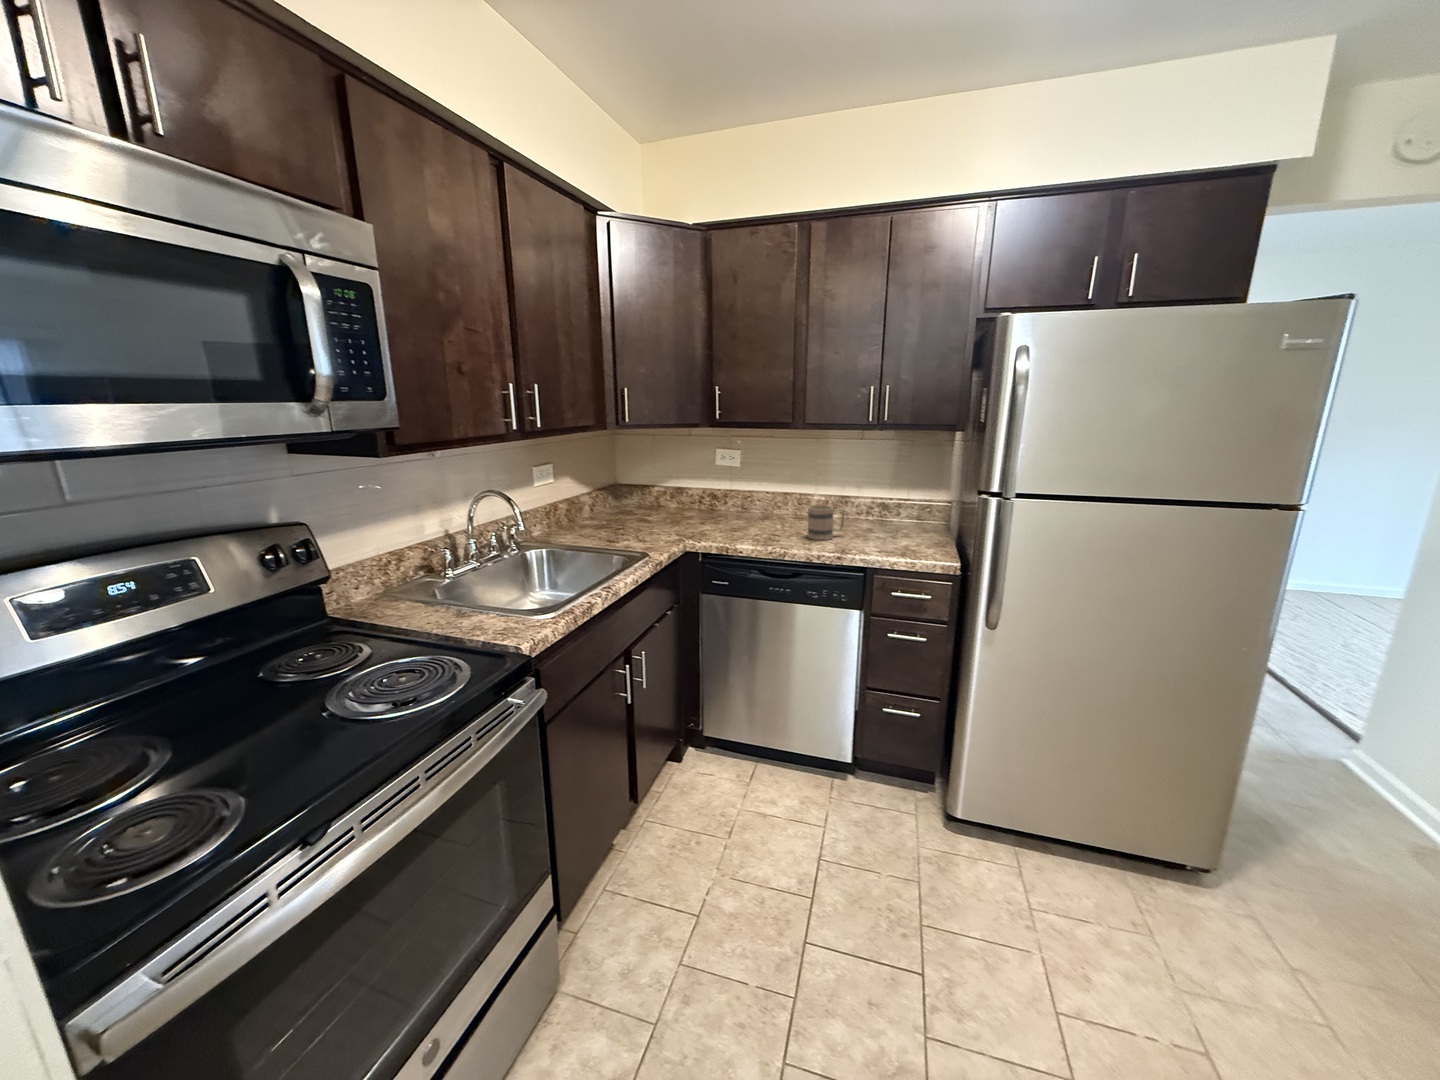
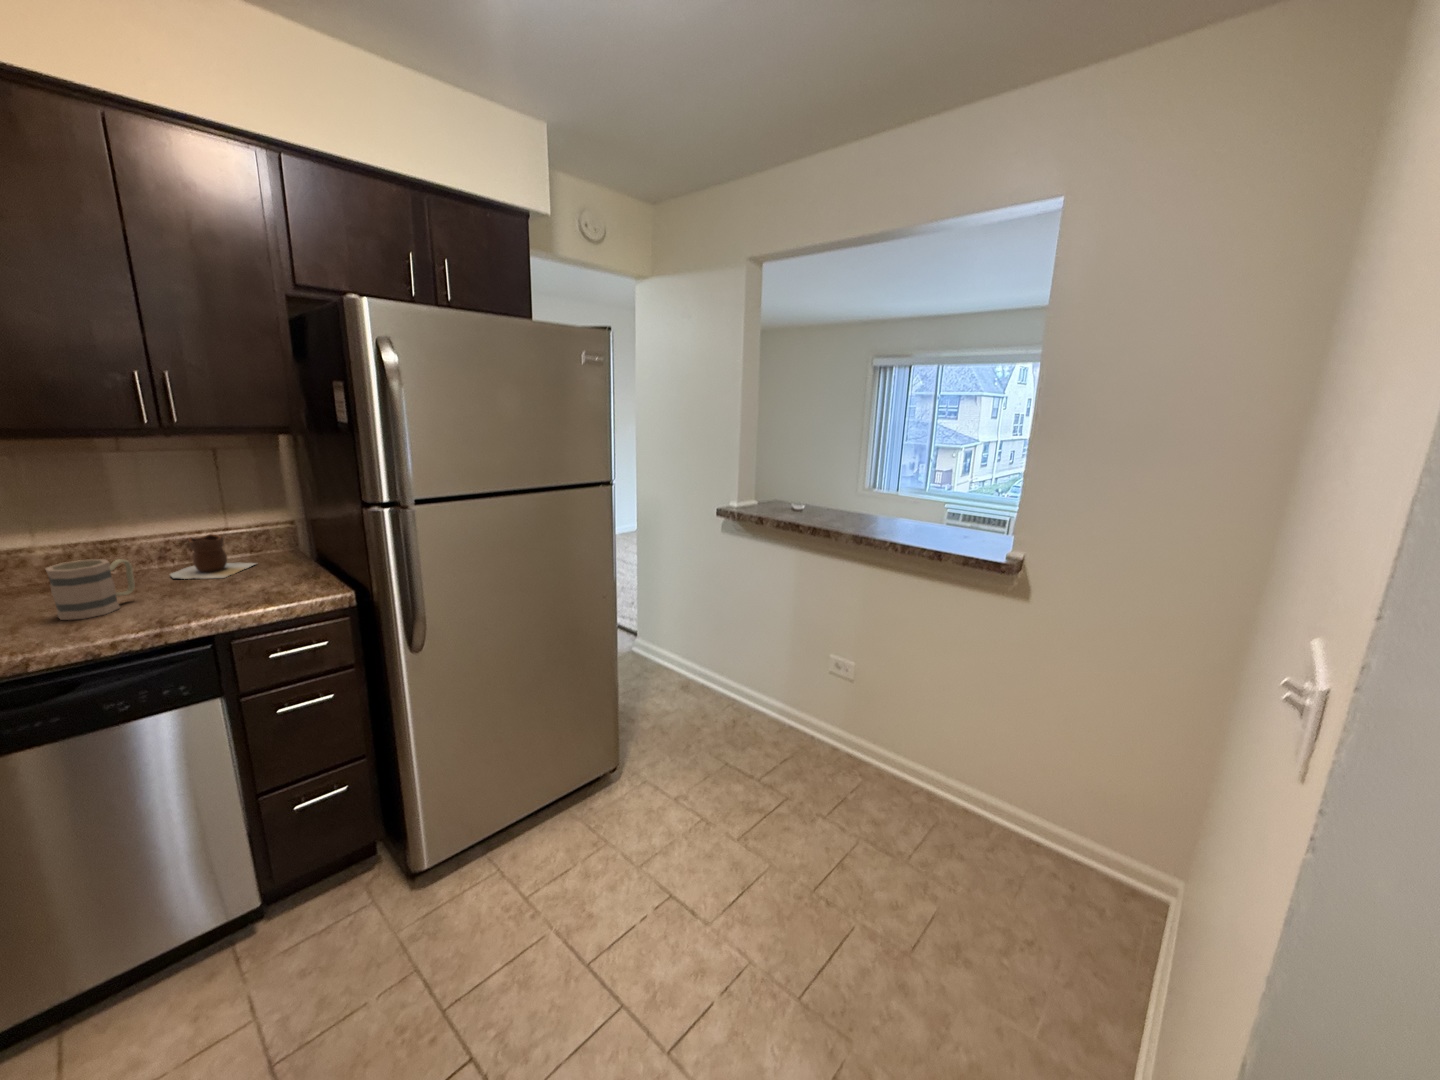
vase: none [867,502,917,534] -> present [170,534,255,579]

